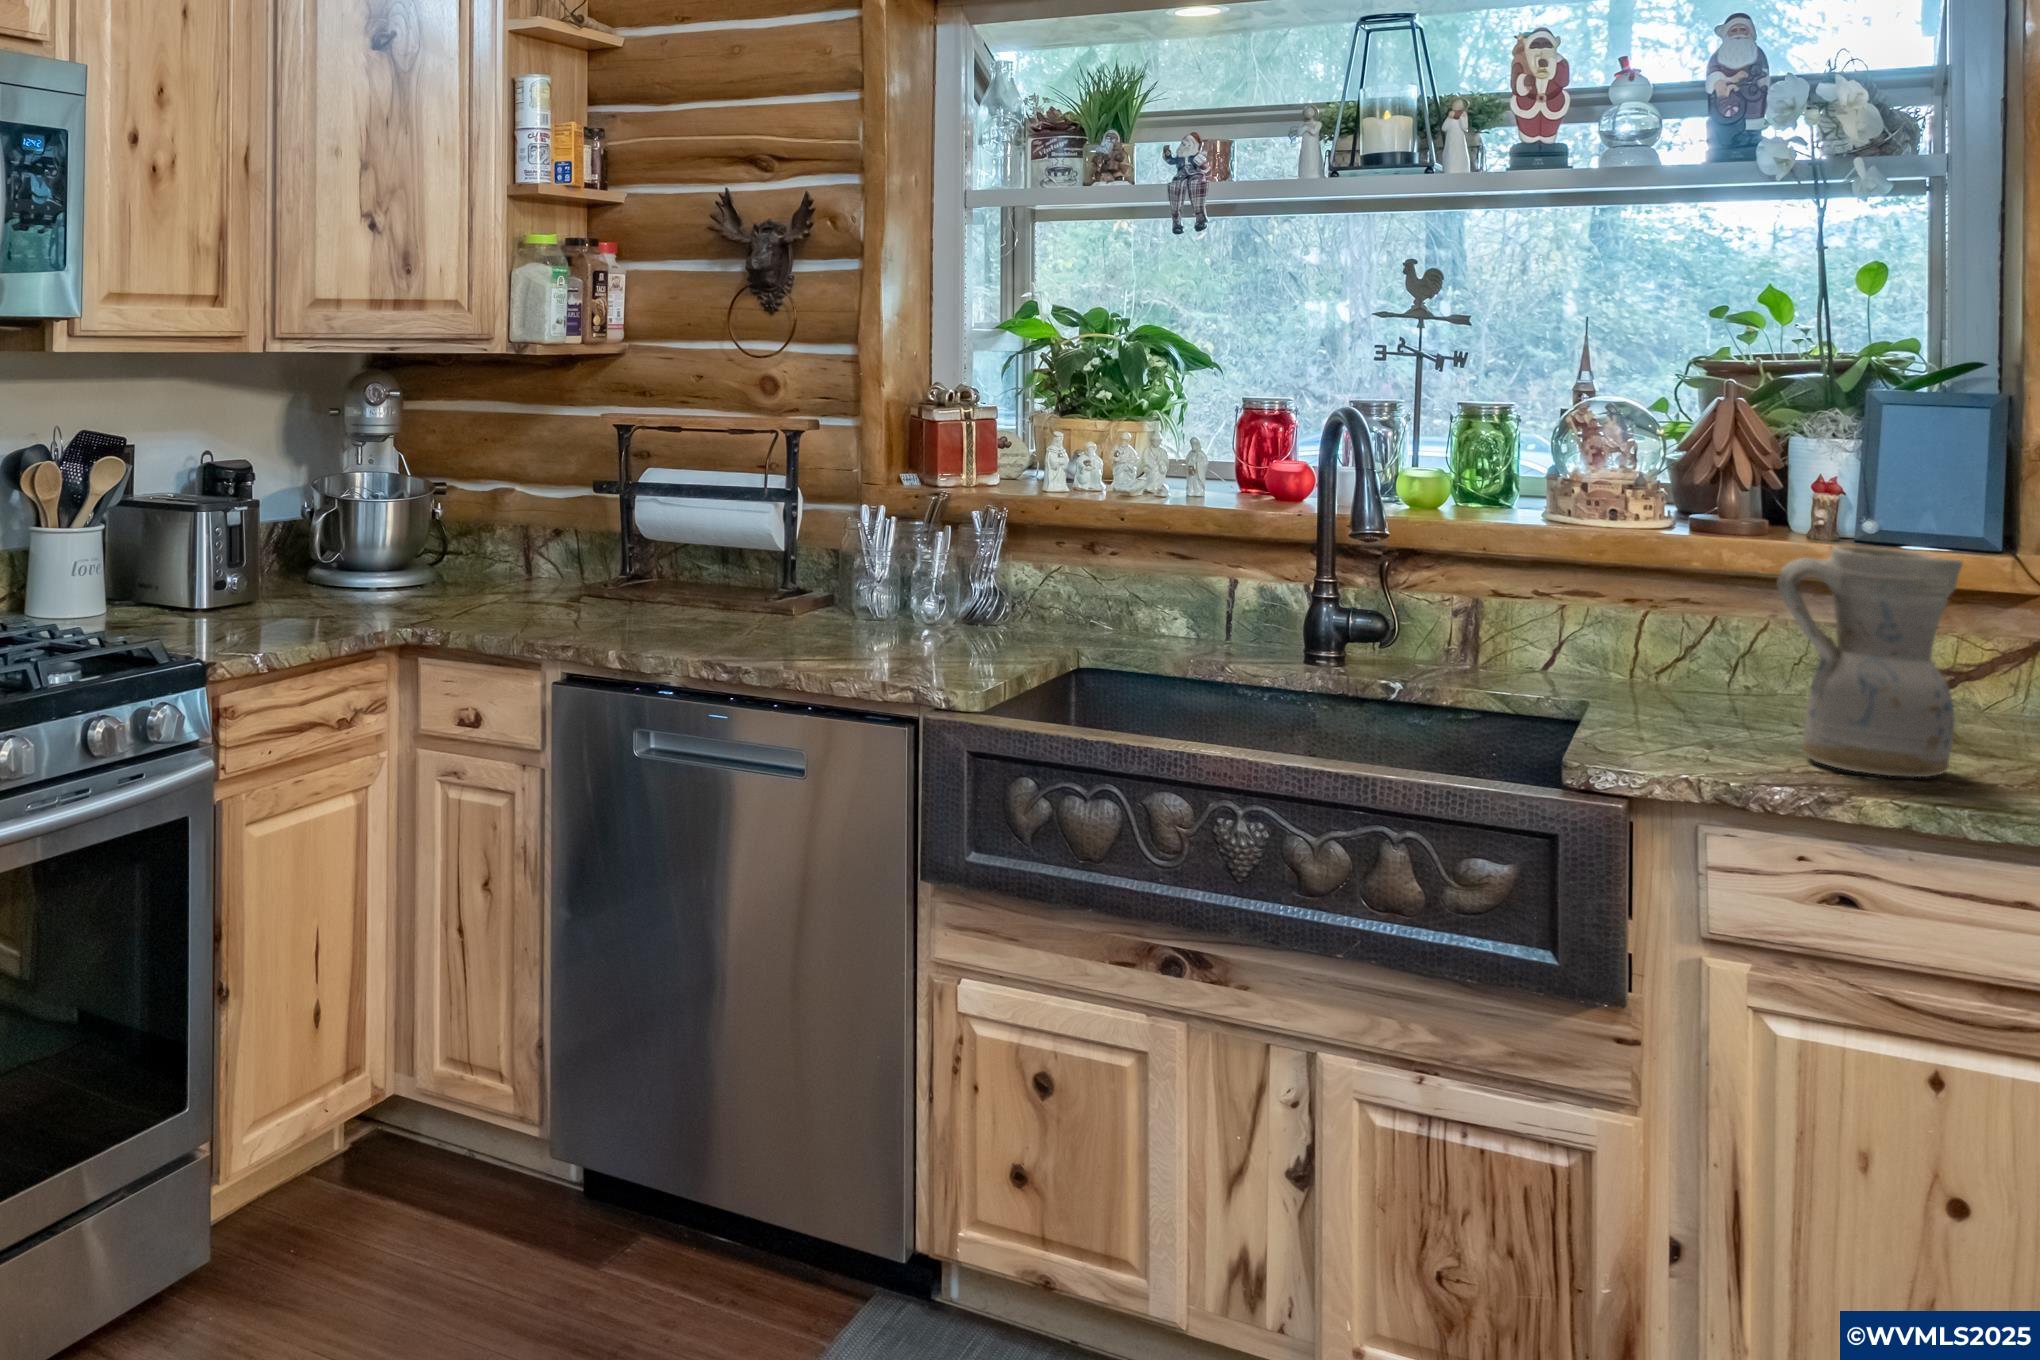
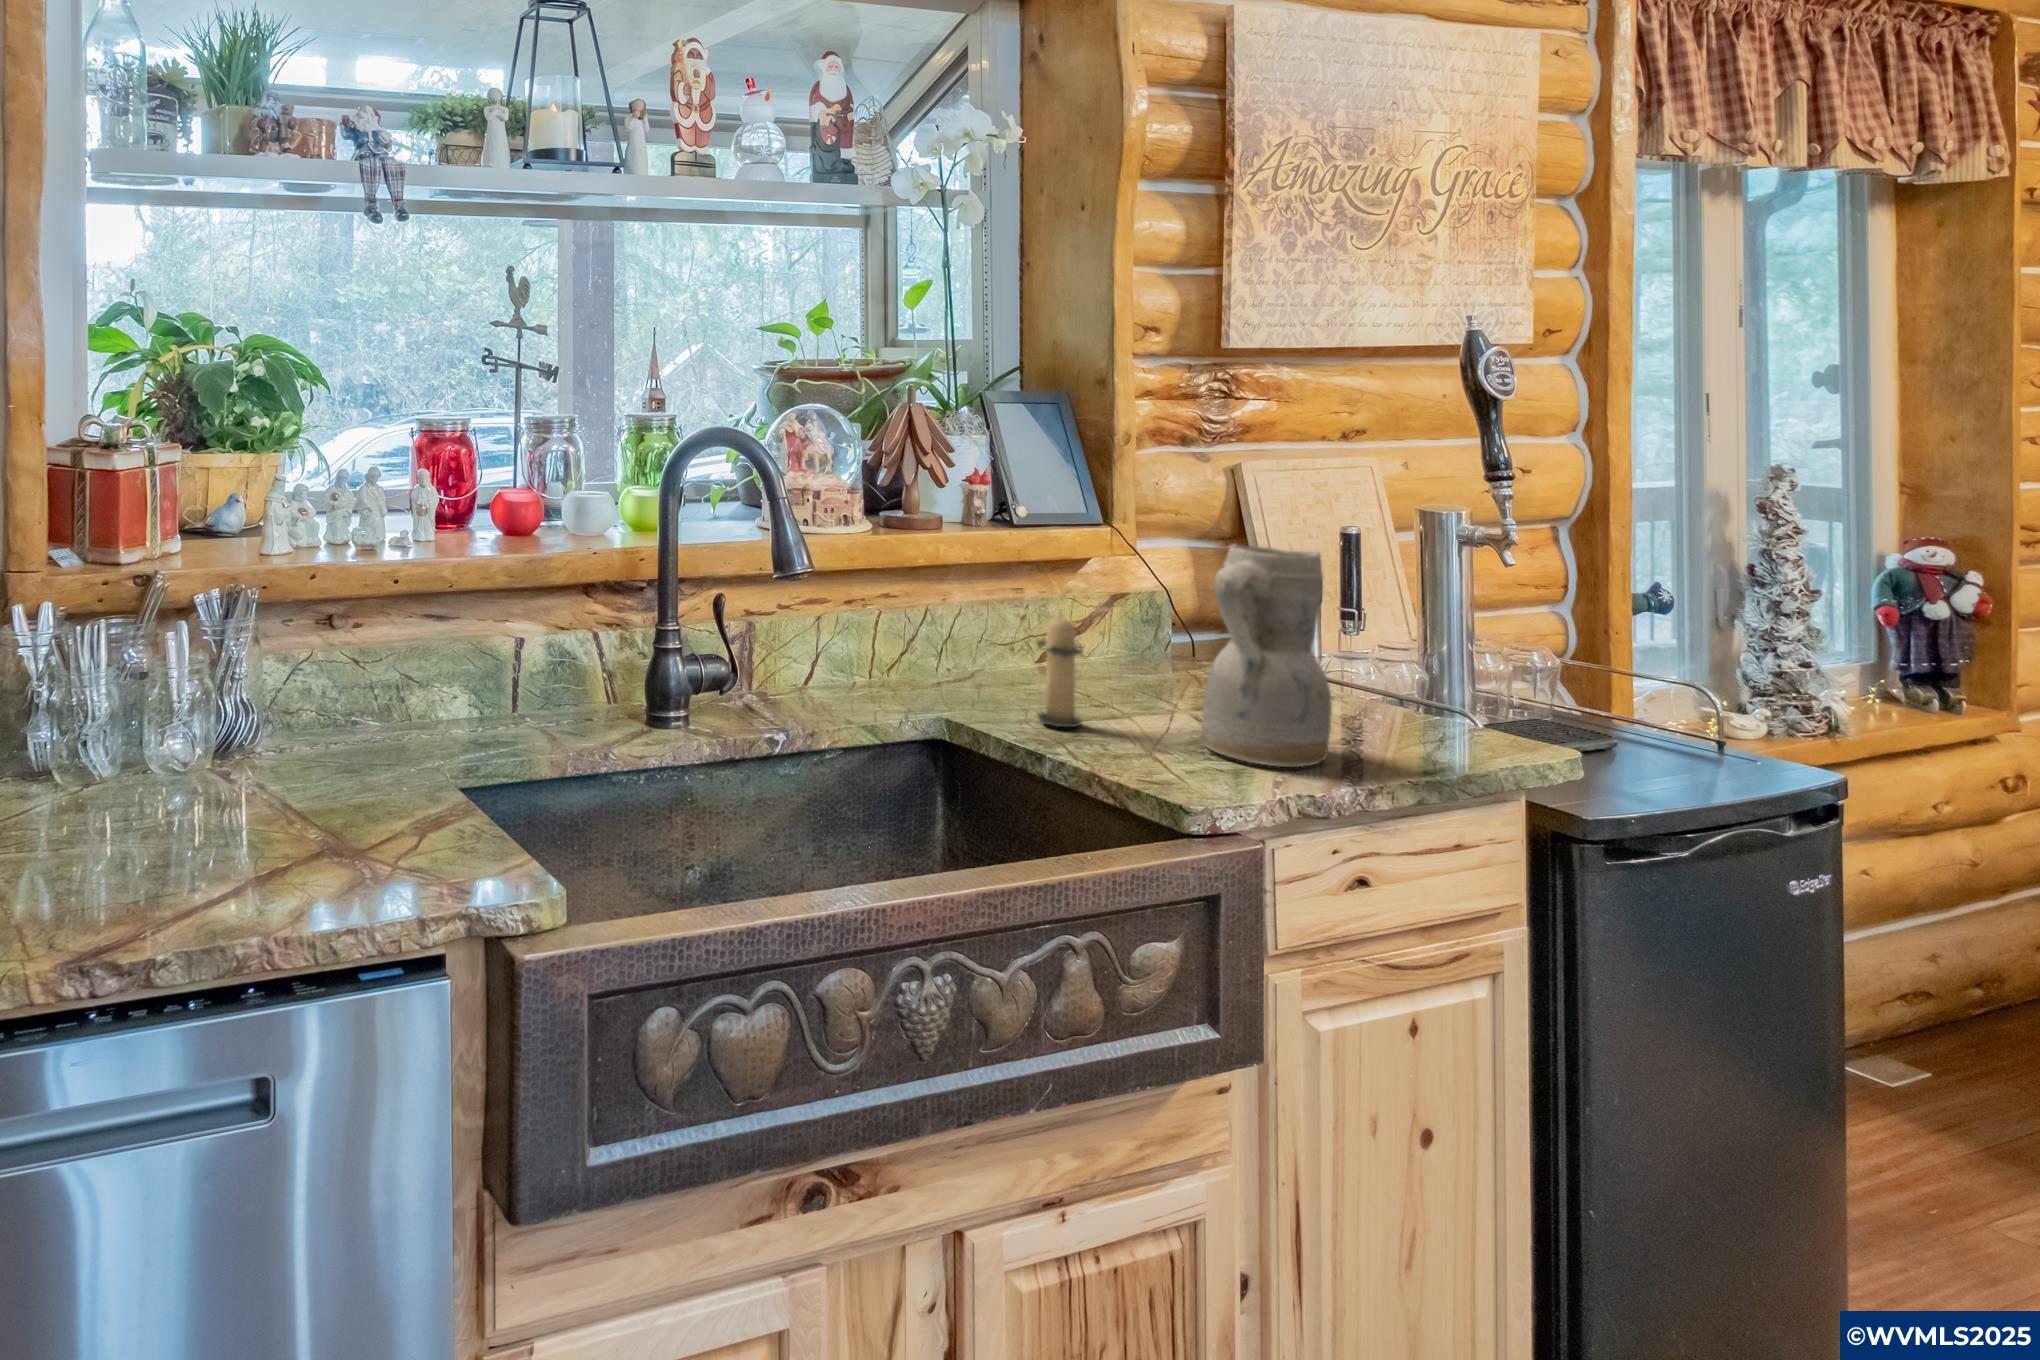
candle: none [1688,605,1758,726] -> present [1037,617,1084,727]

